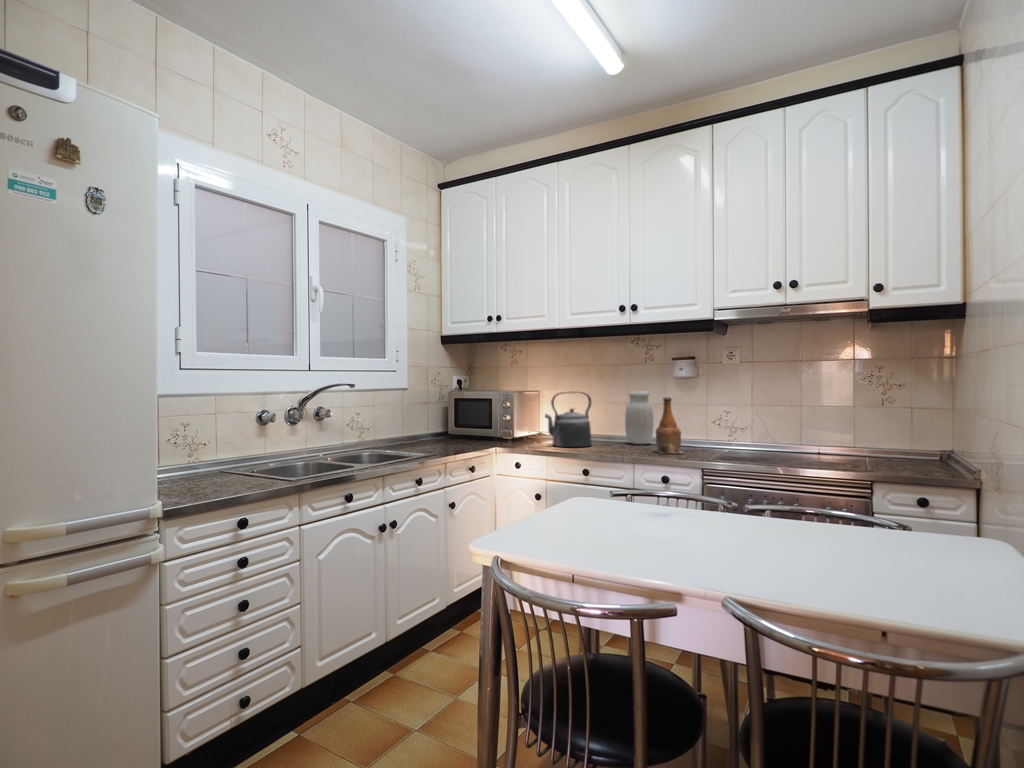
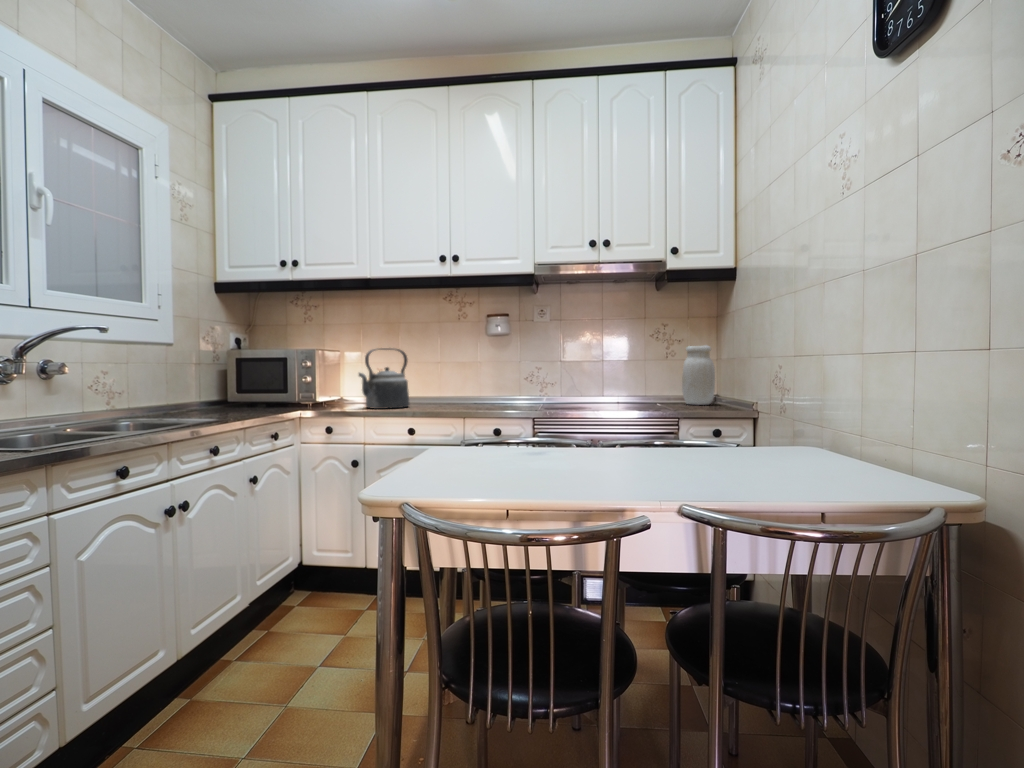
jar: present [625,391,654,444] -> present [682,346,715,405]
bottle: present [655,397,683,453] -> none [477,351,510,408]

